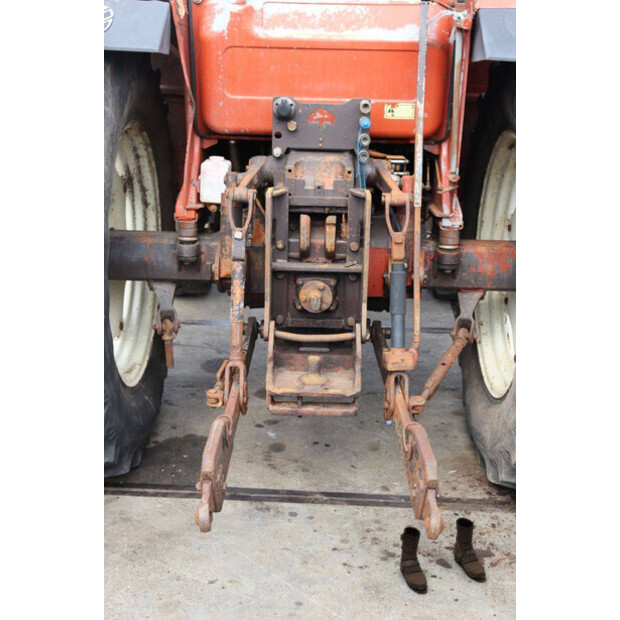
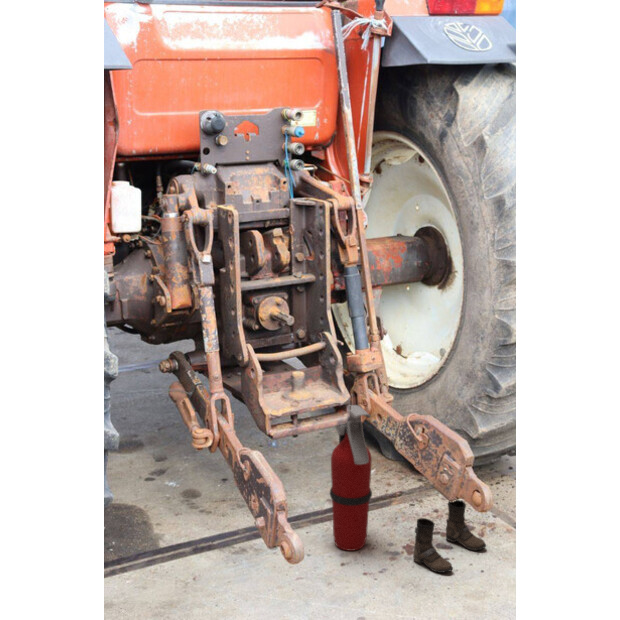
fire extinguisher: none [340,396,383,540] -> present [330,405,372,551]

